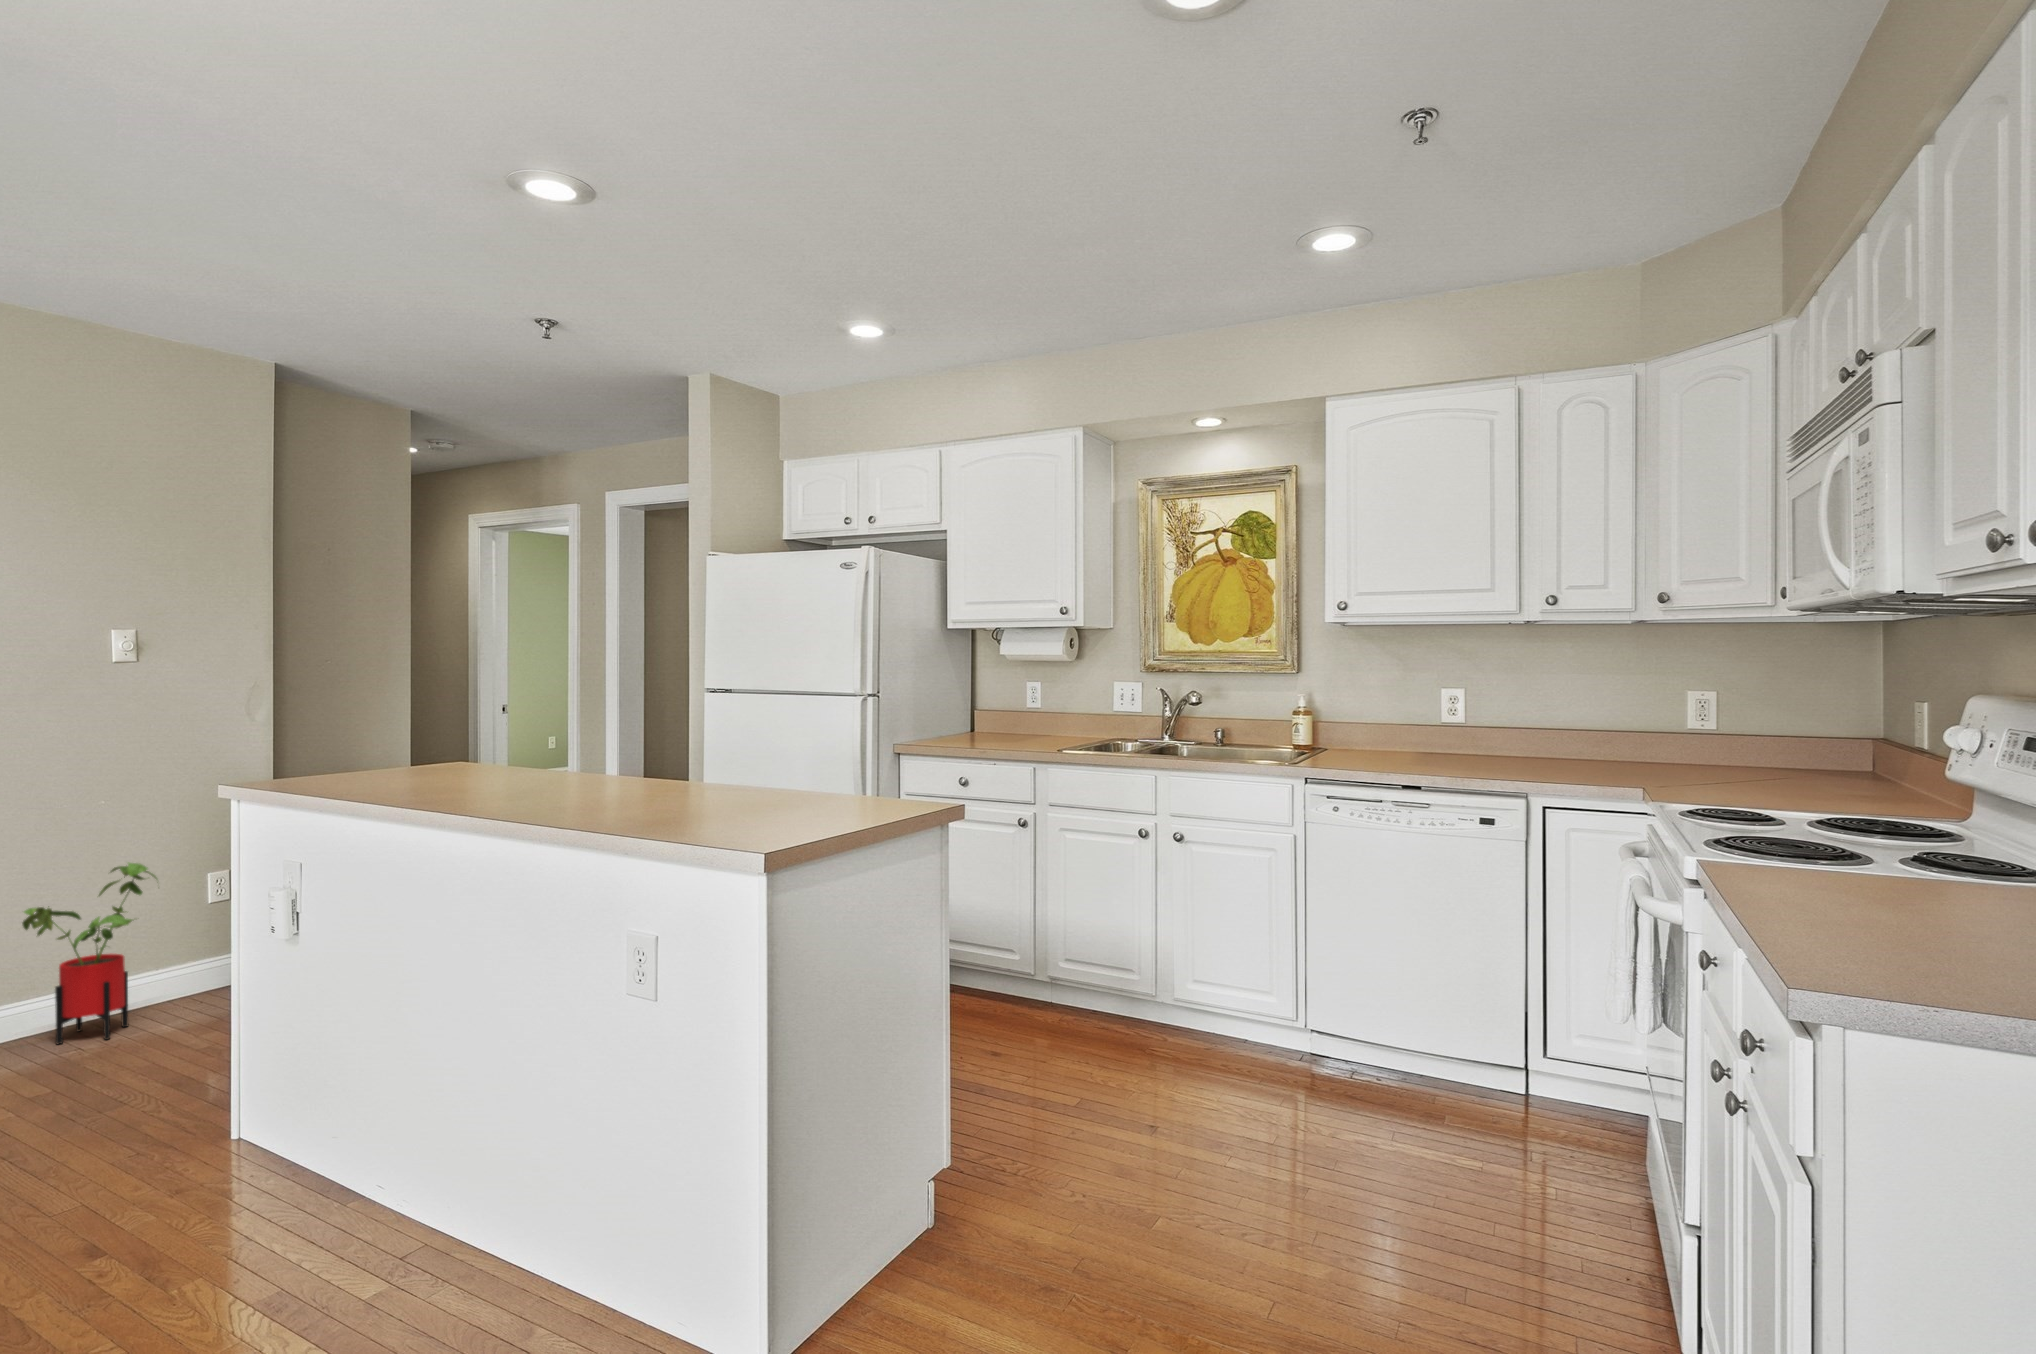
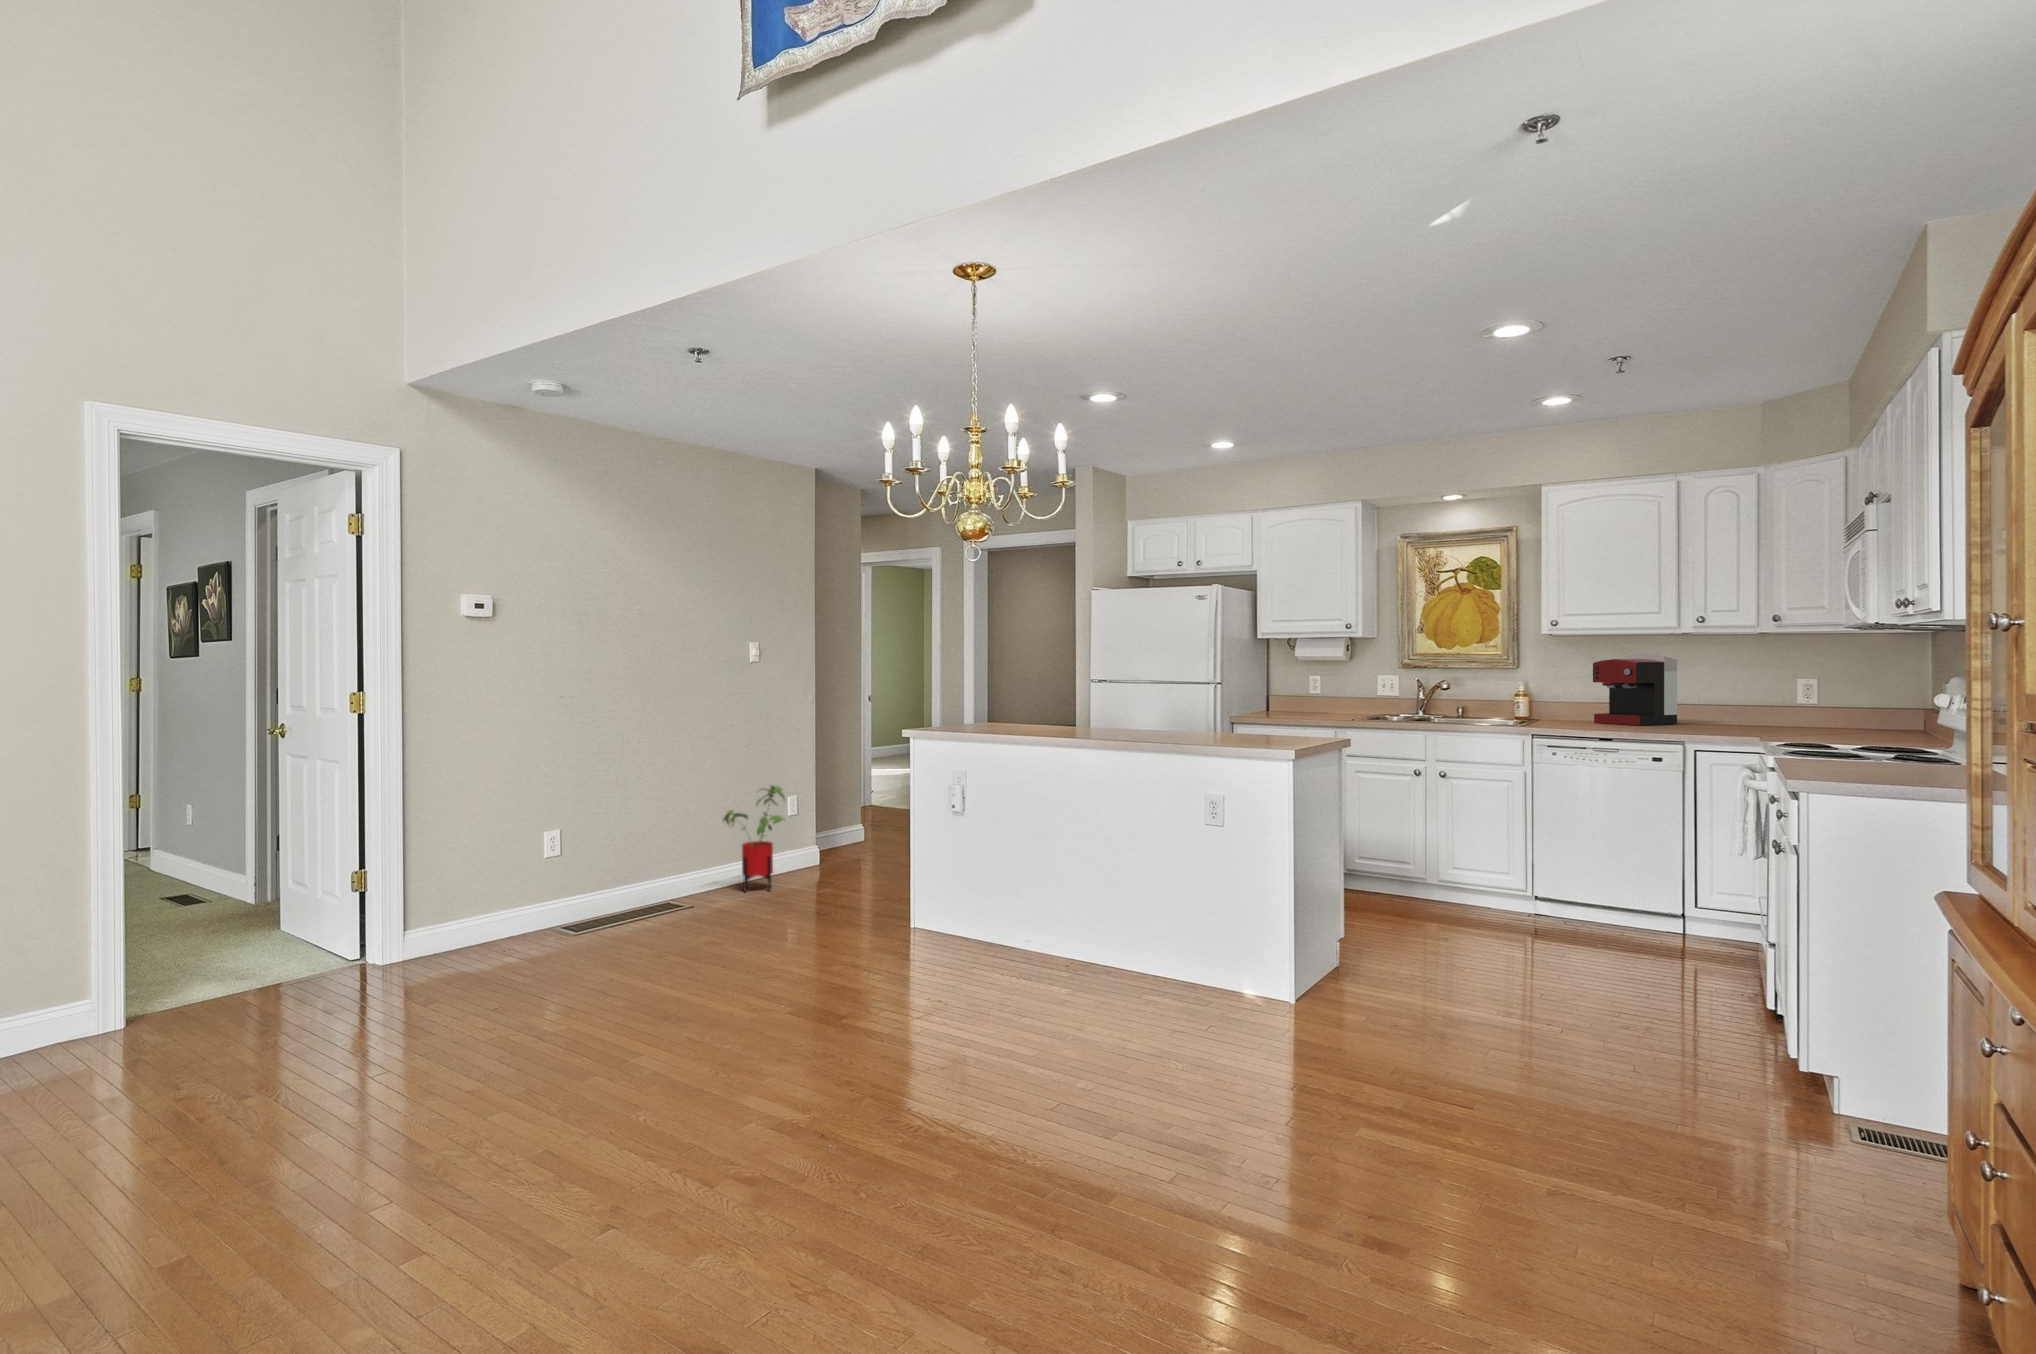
coffee maker: none [1399,652,1517,761] -> present [1593,653,1677,725]

